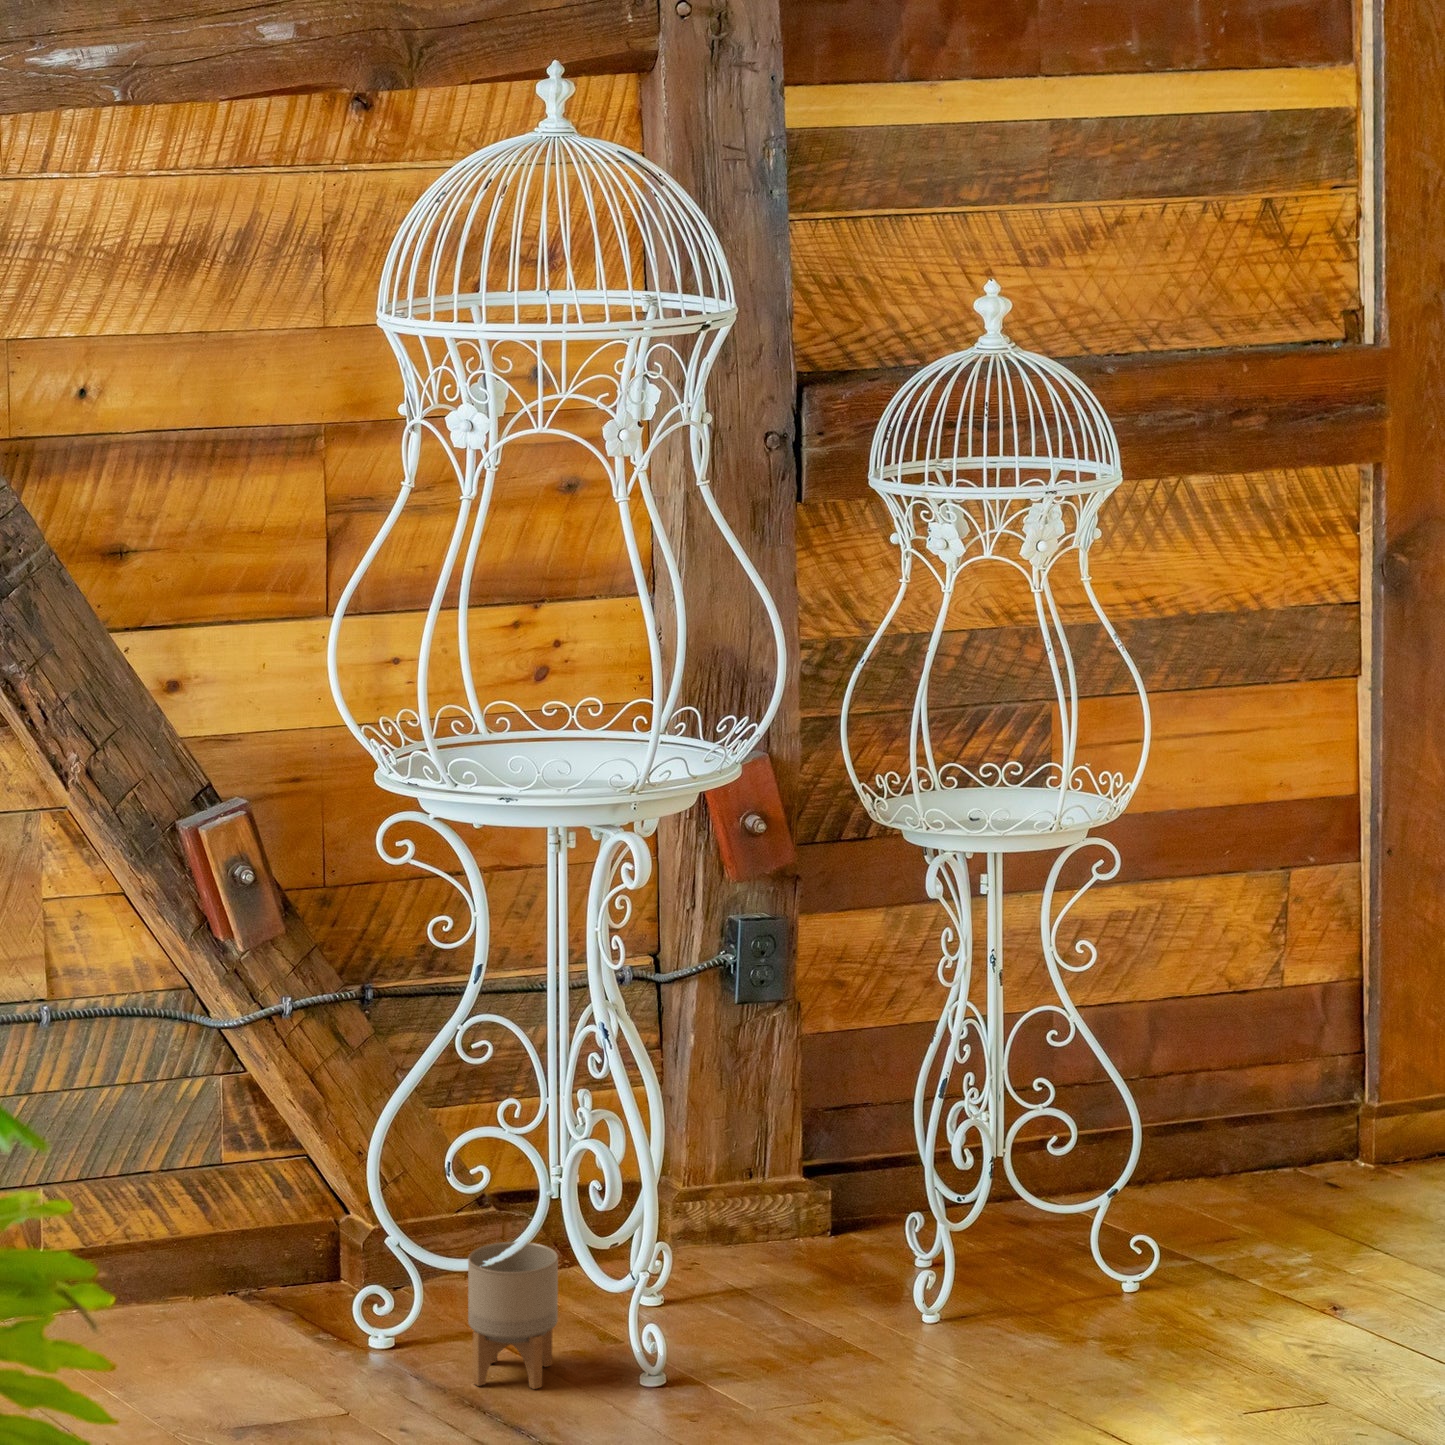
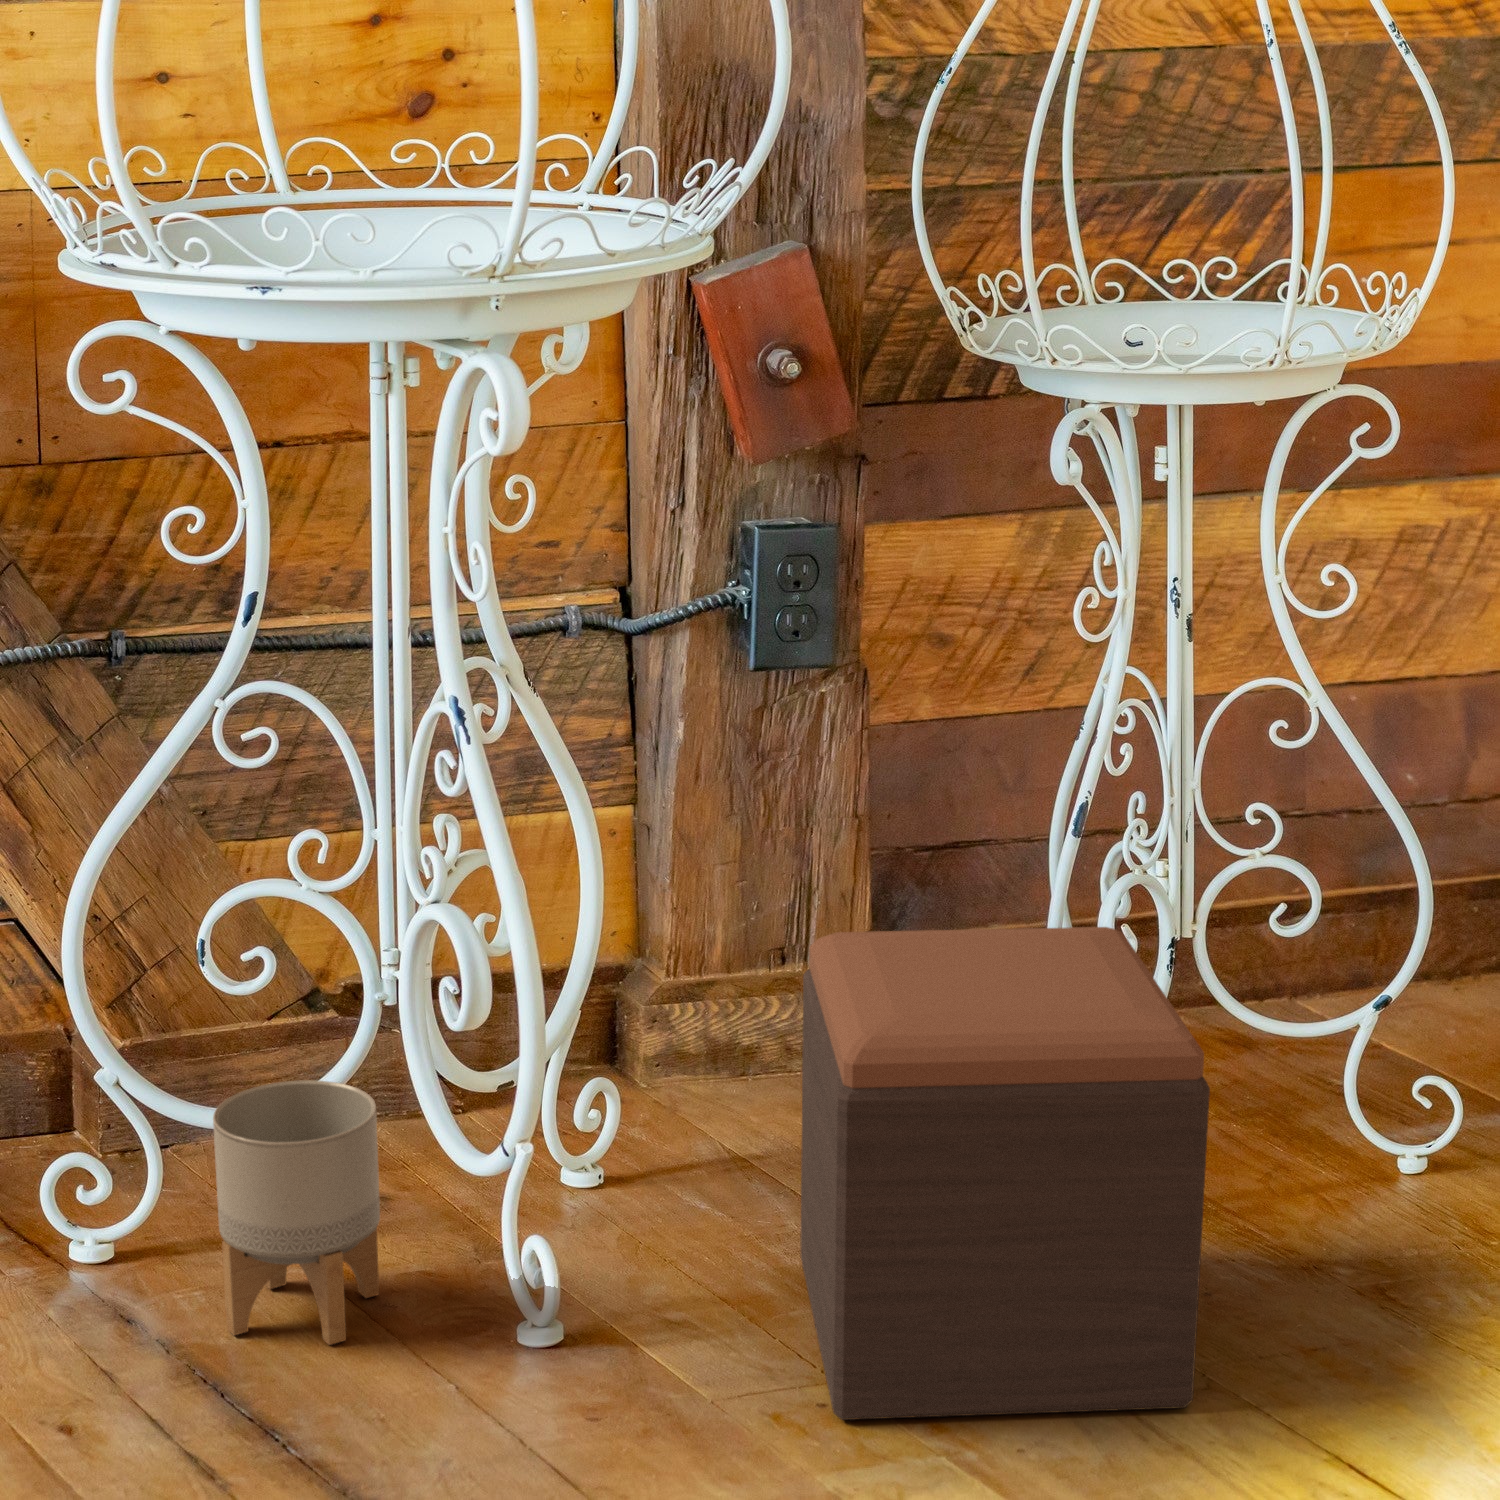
footstool: none [786,1147,1016,1416] -> present [801,927,1210,1420]

